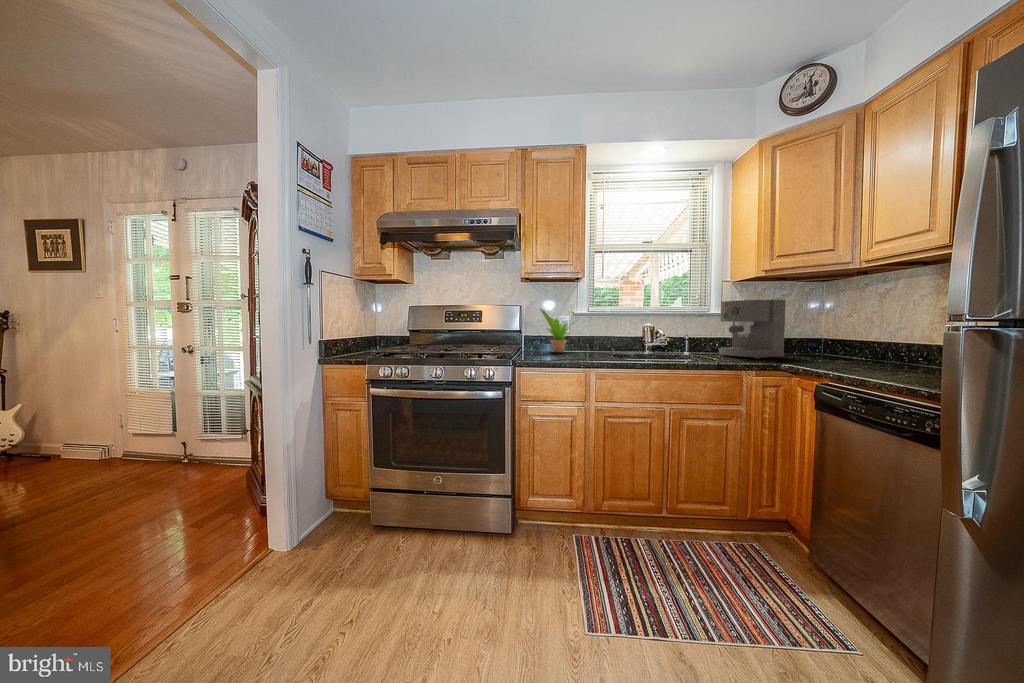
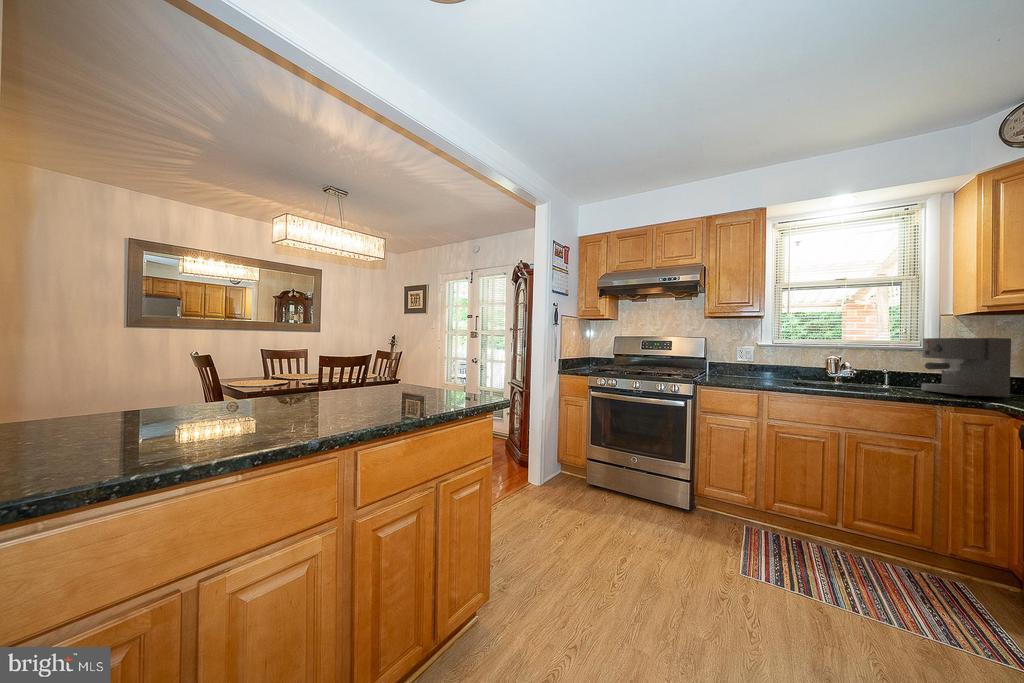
potted plant: present [540,308,575,352] -> none [722,341,761,378]

